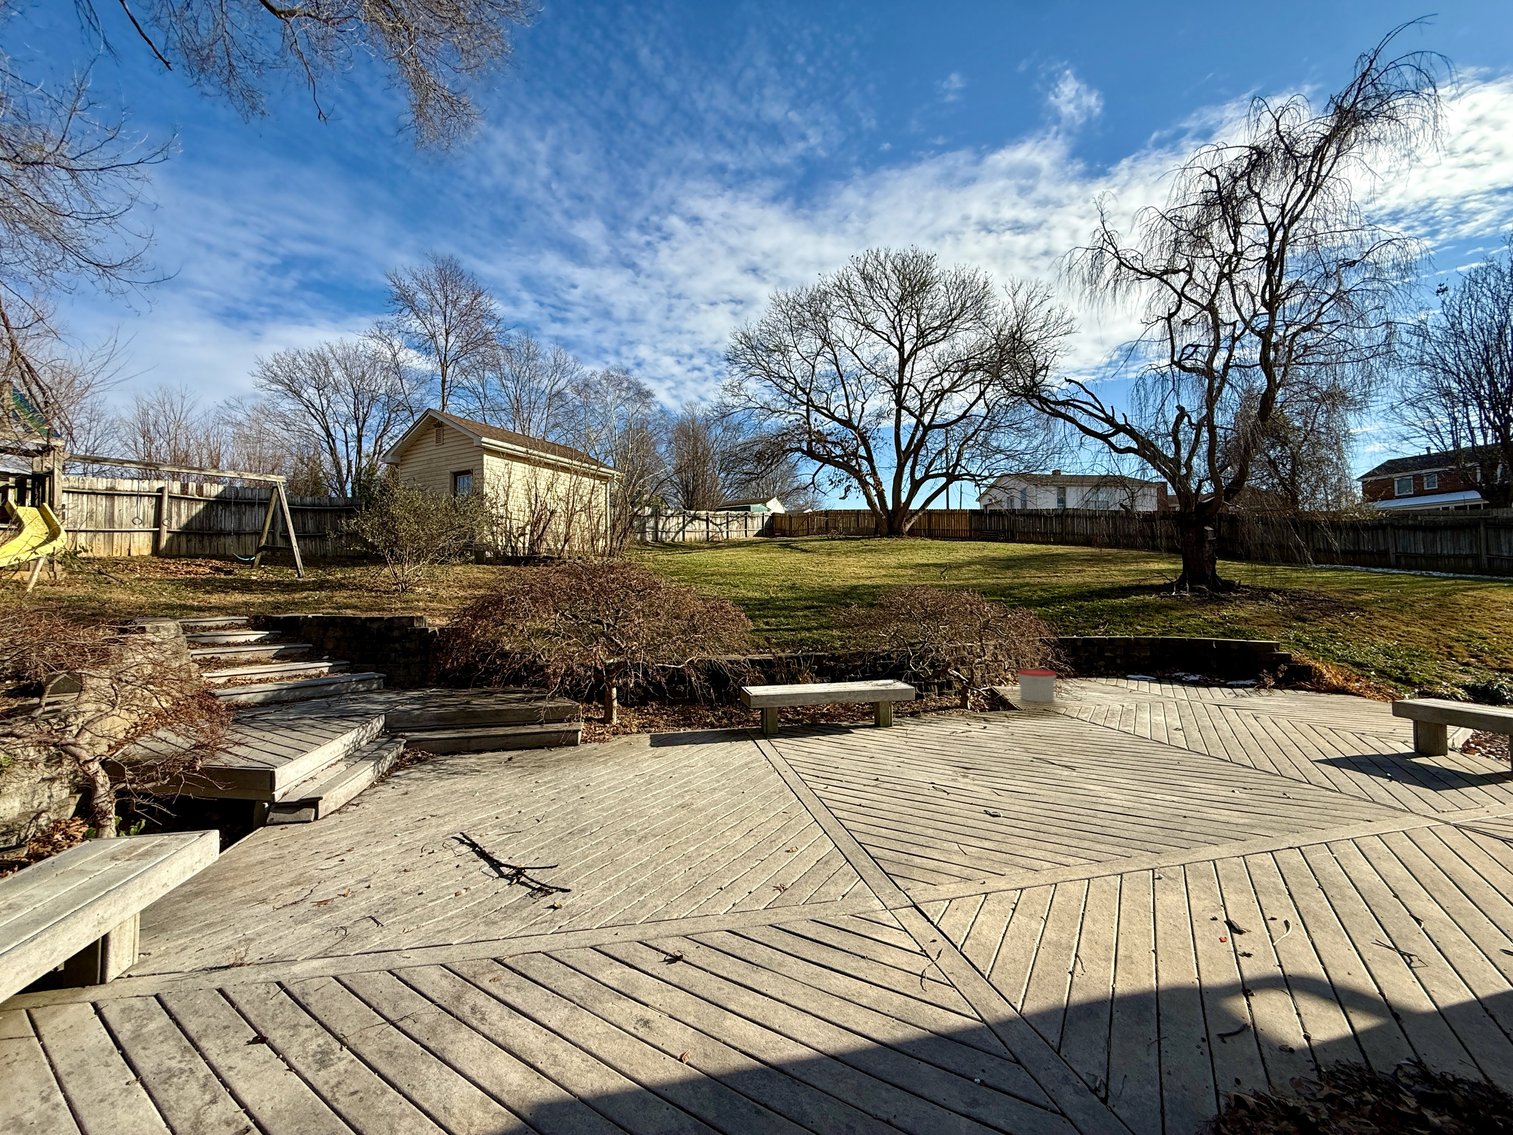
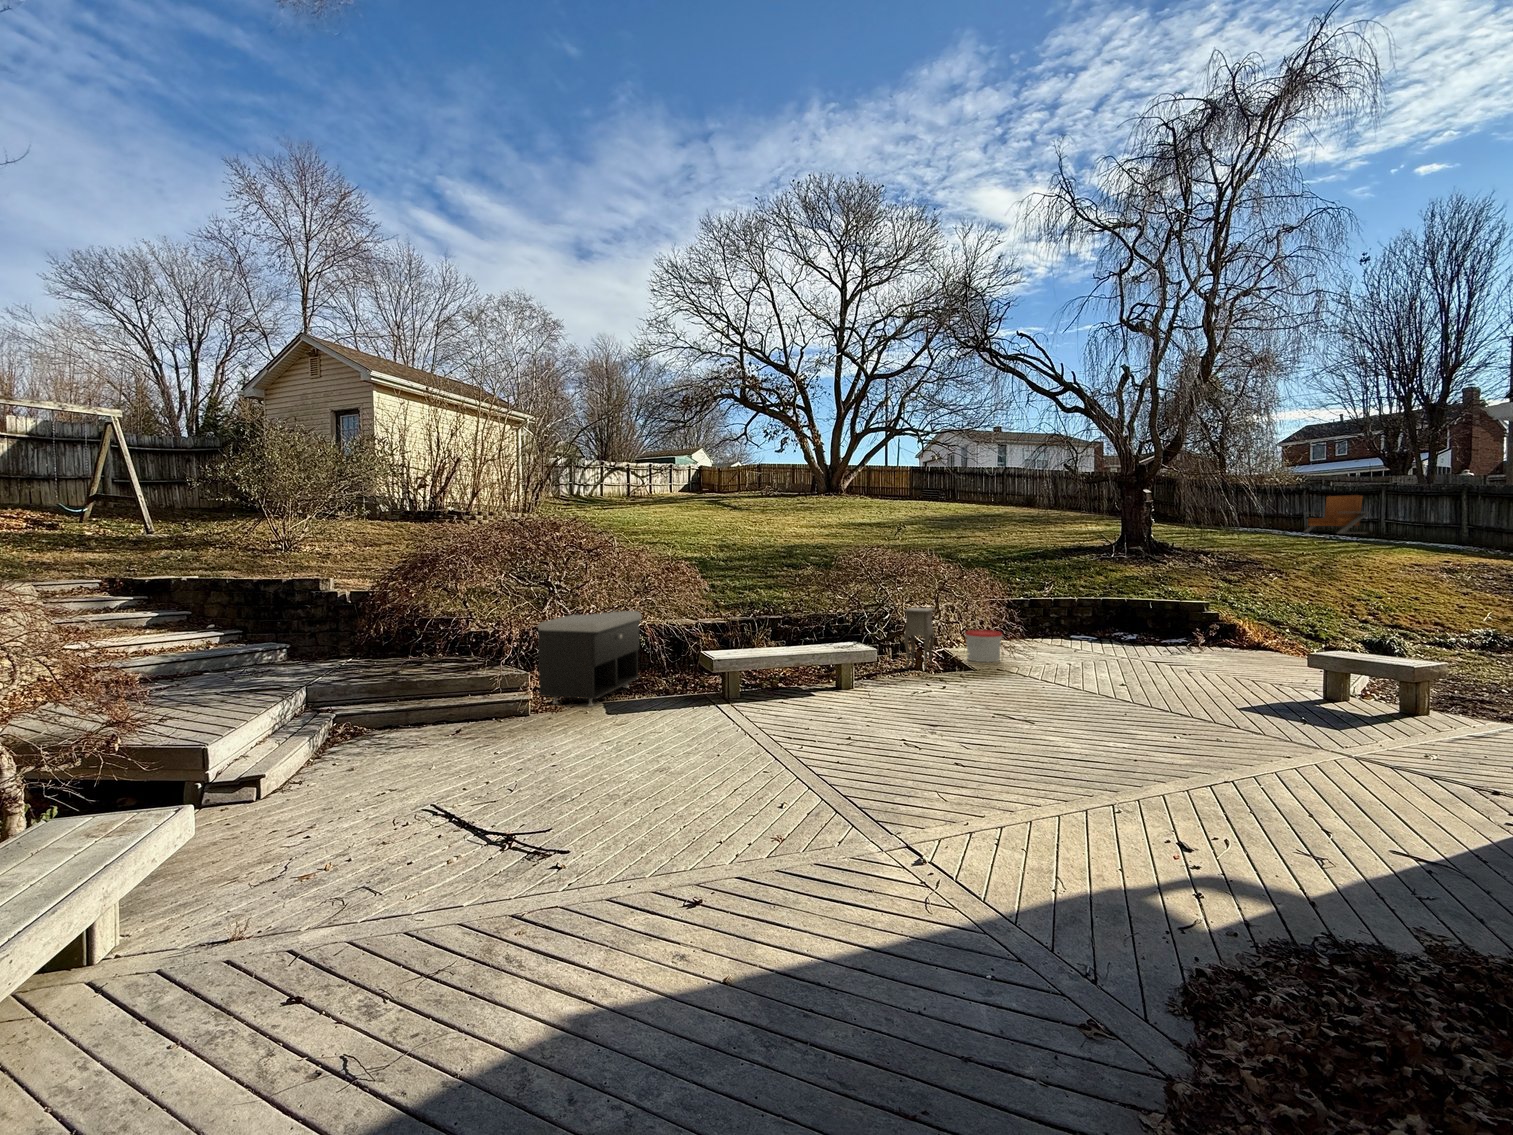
lounge chair: none [1391,532,1467,572] -> present [1305,495,1369,534]
storage bench: none [596,647,696,738] -> present [538,611,642,706]
side table: none [953,647,988,708] -> present [904,608,935,669]

